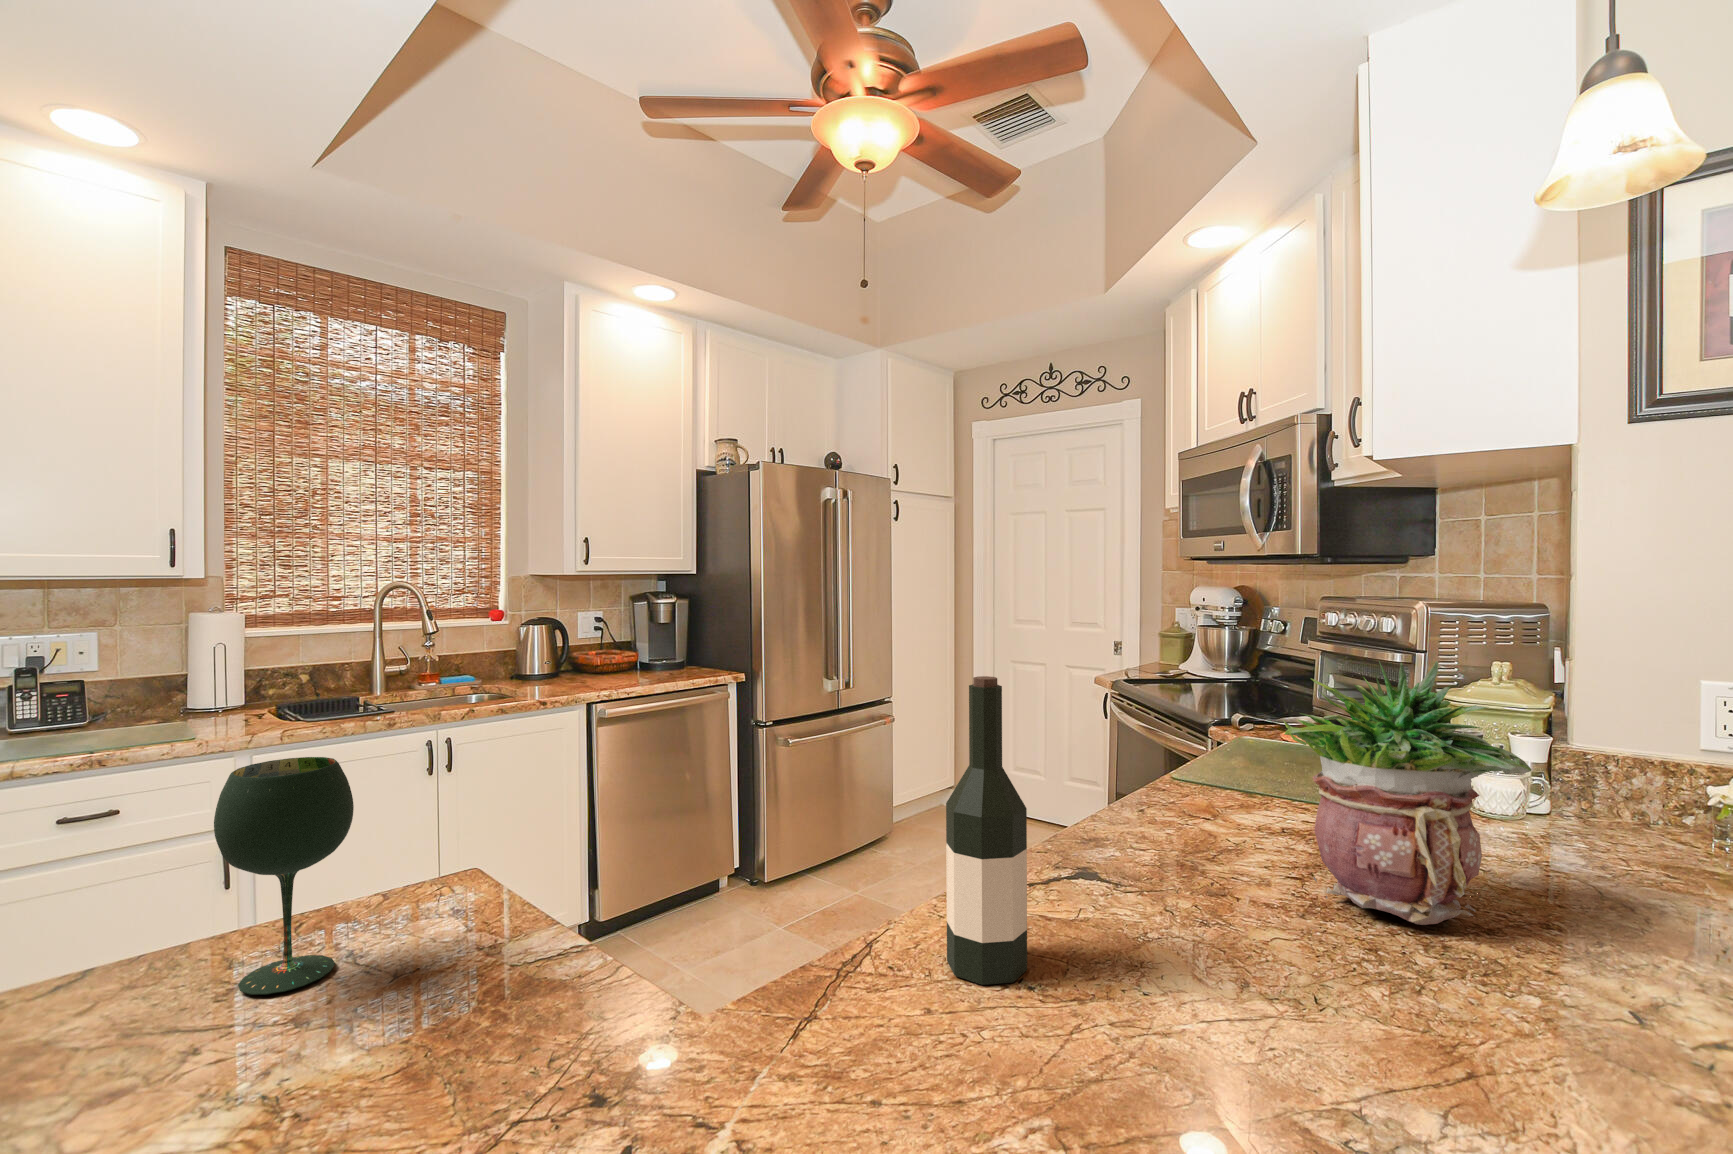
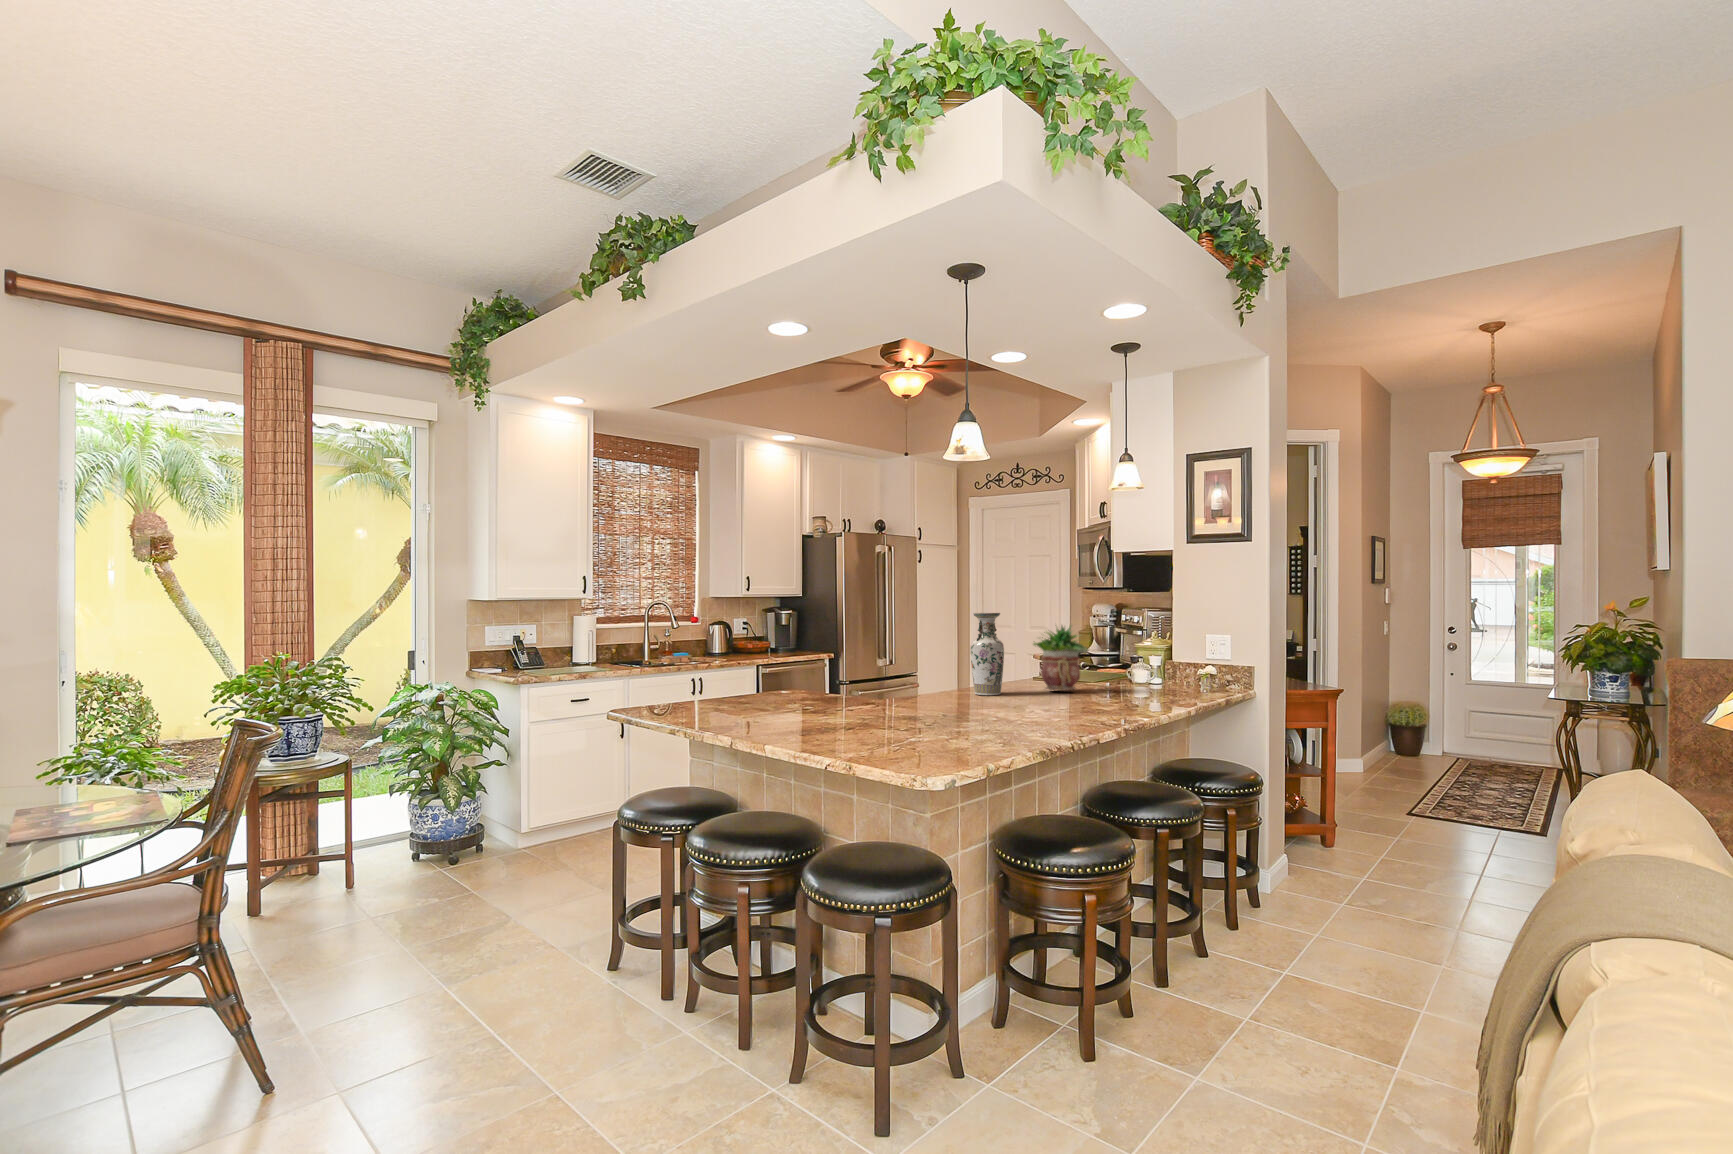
vase: none [1070,622,1204,953] -> present [970,613,1004,695]
wine bottle: present [946,676,1027,985] -> none [937,625,957,698]
wine glass: present [214,757,354,995] -> none [760,647,788,700]

